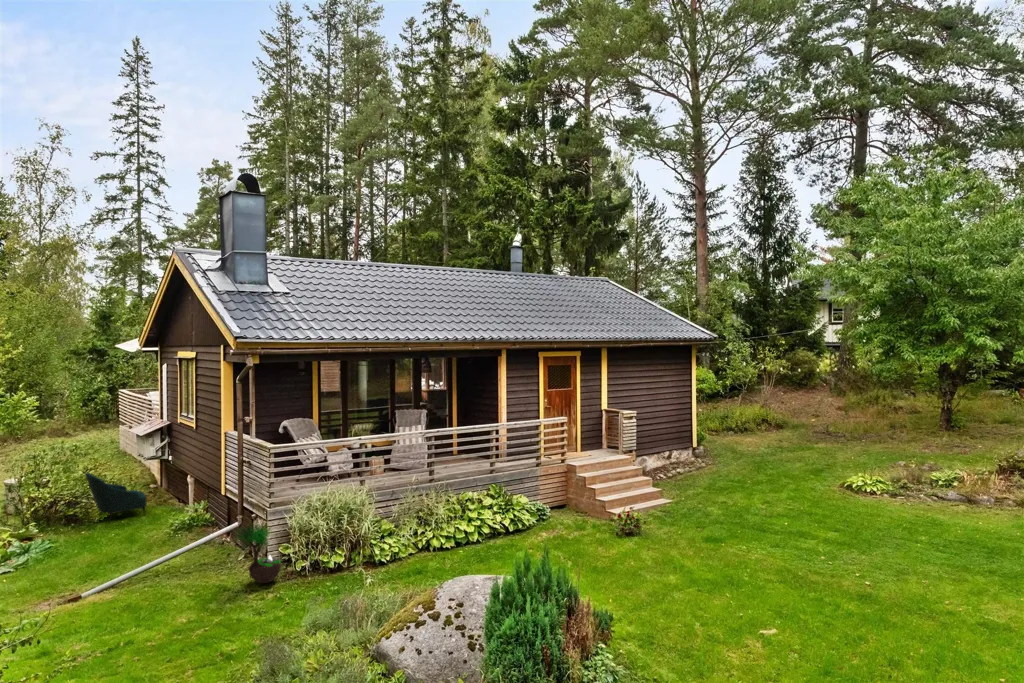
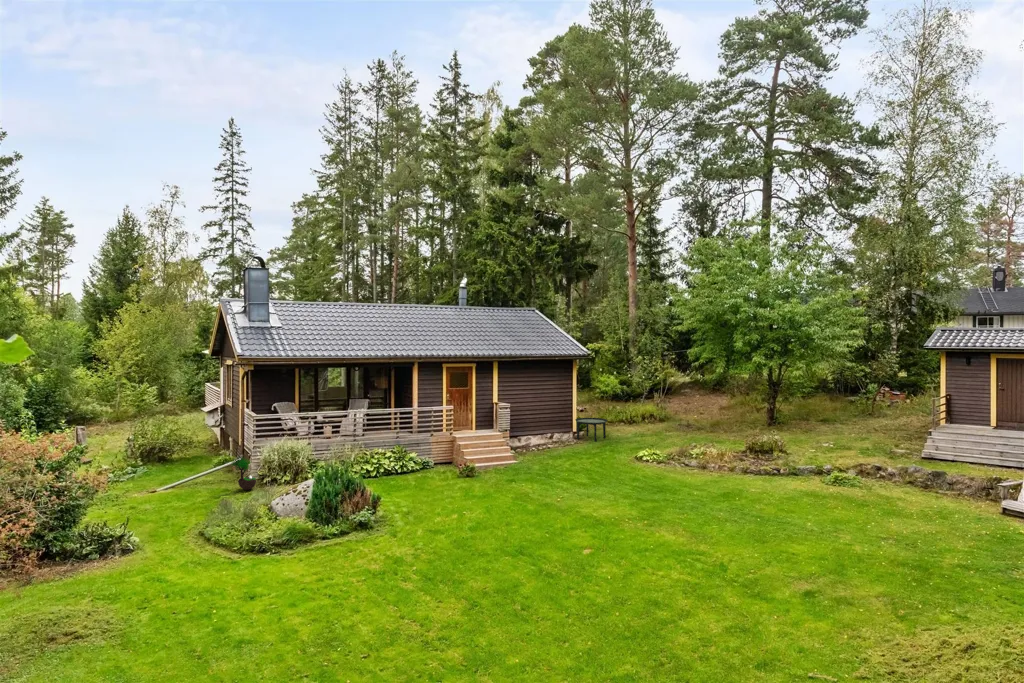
round table: none [696,427,744,461] -> present [575,418,607,441]
armchair: present [85,473,147,522] -> none [170,431,204,461]

